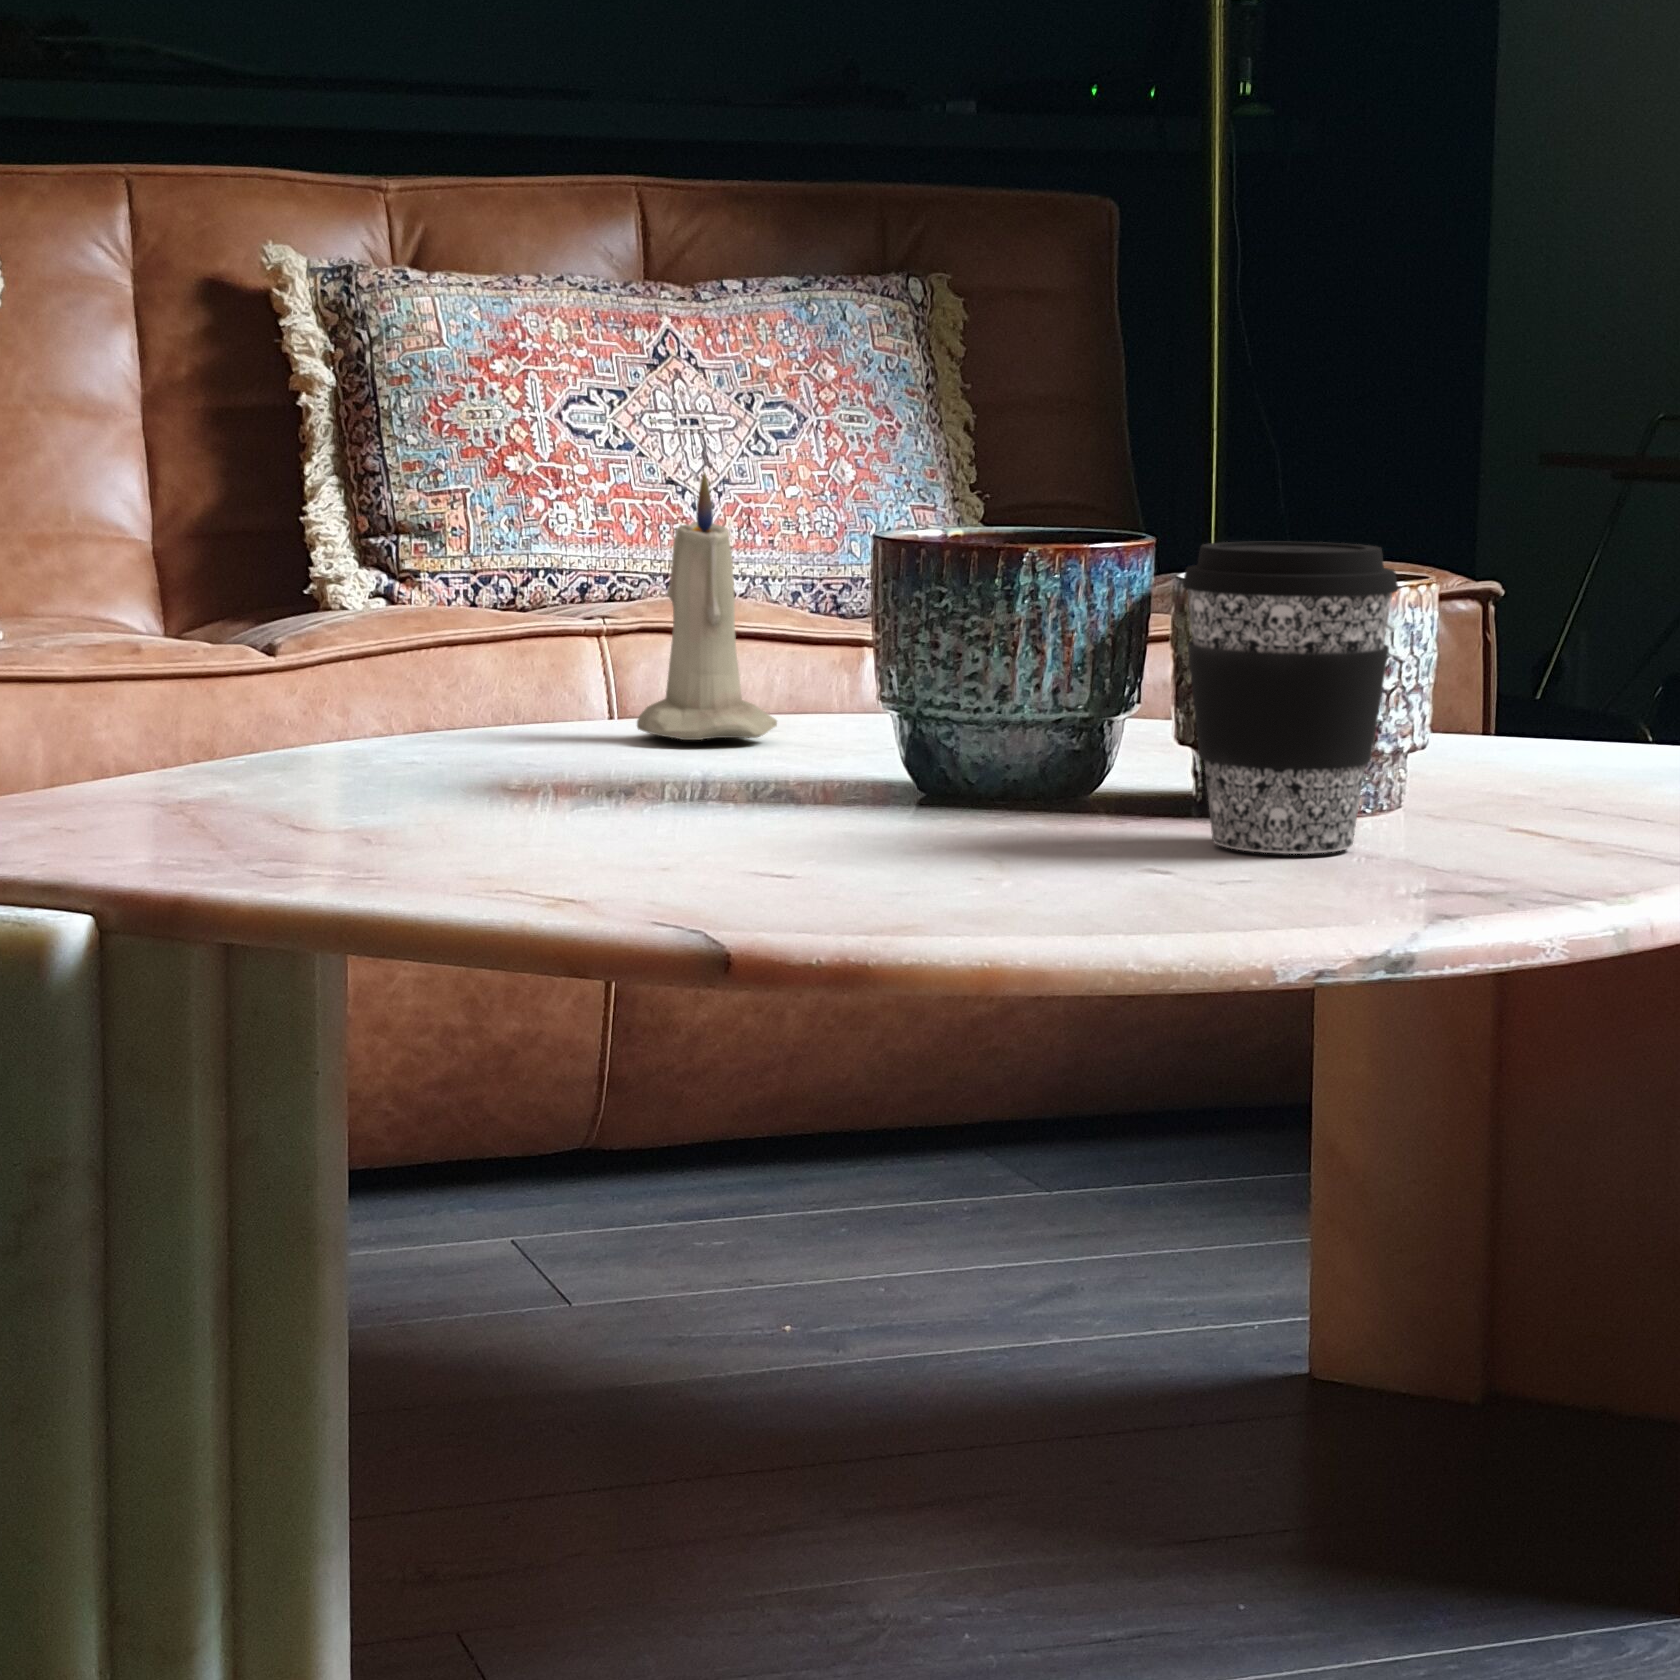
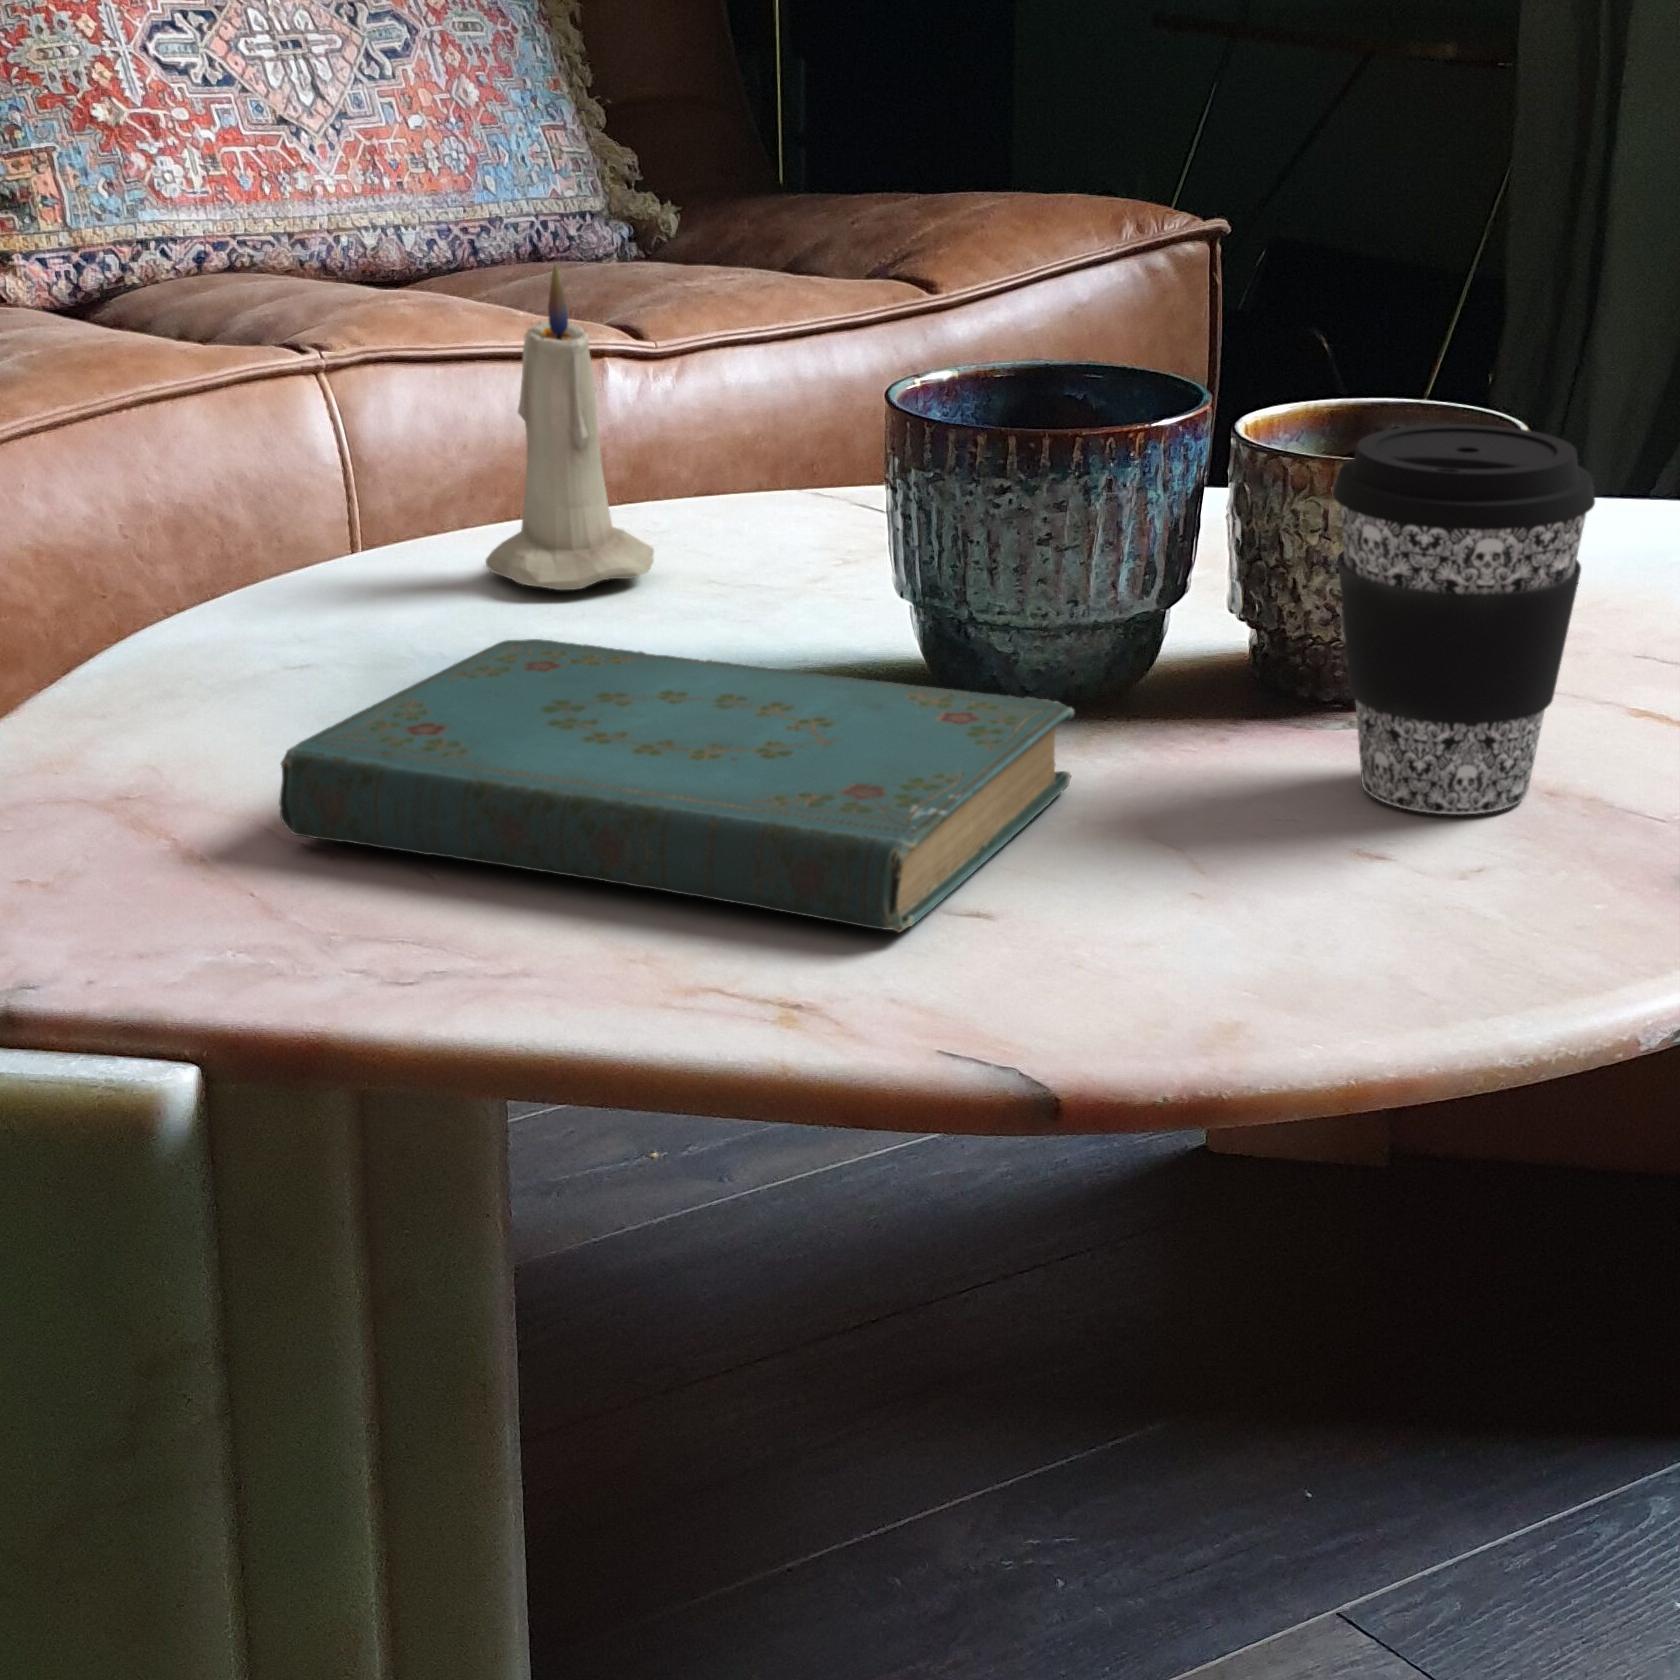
book: none [319,717,976,864] -> present [279,639,1074,932]

